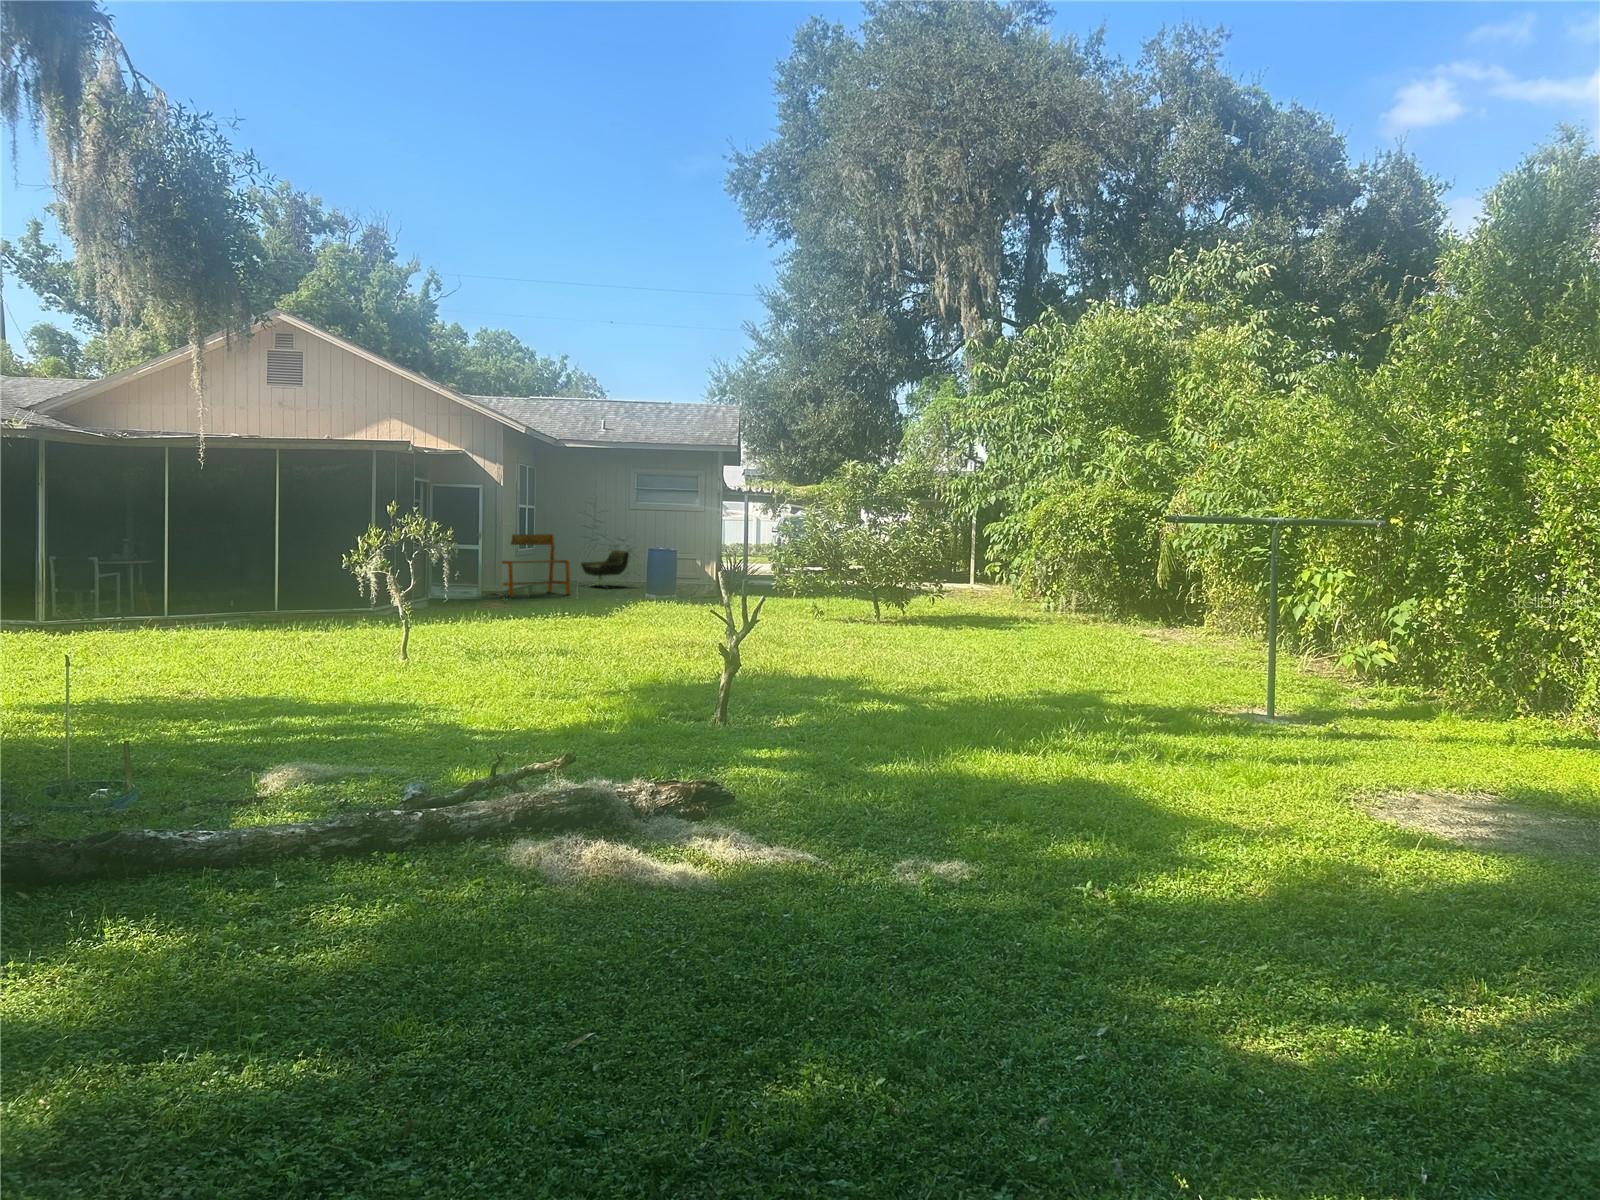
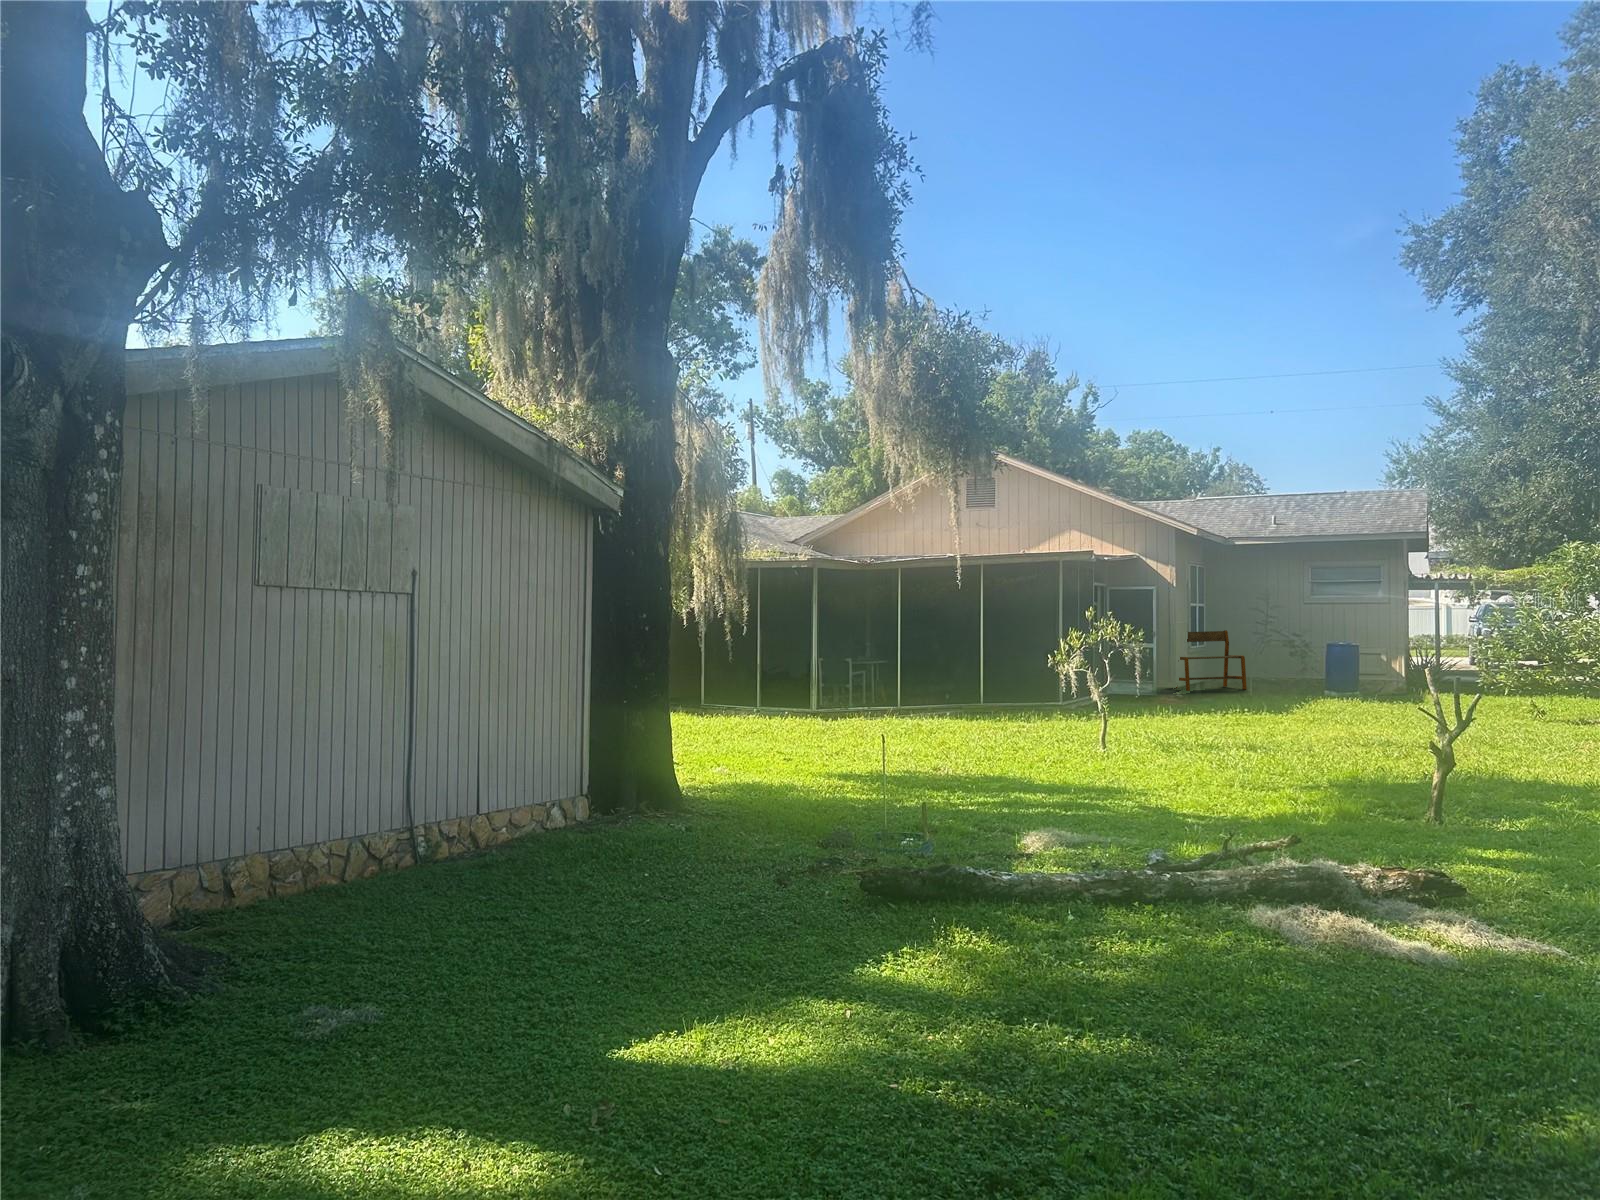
lounge chair: present [581,550,629,585] -> none [1255,645,1306,682]

